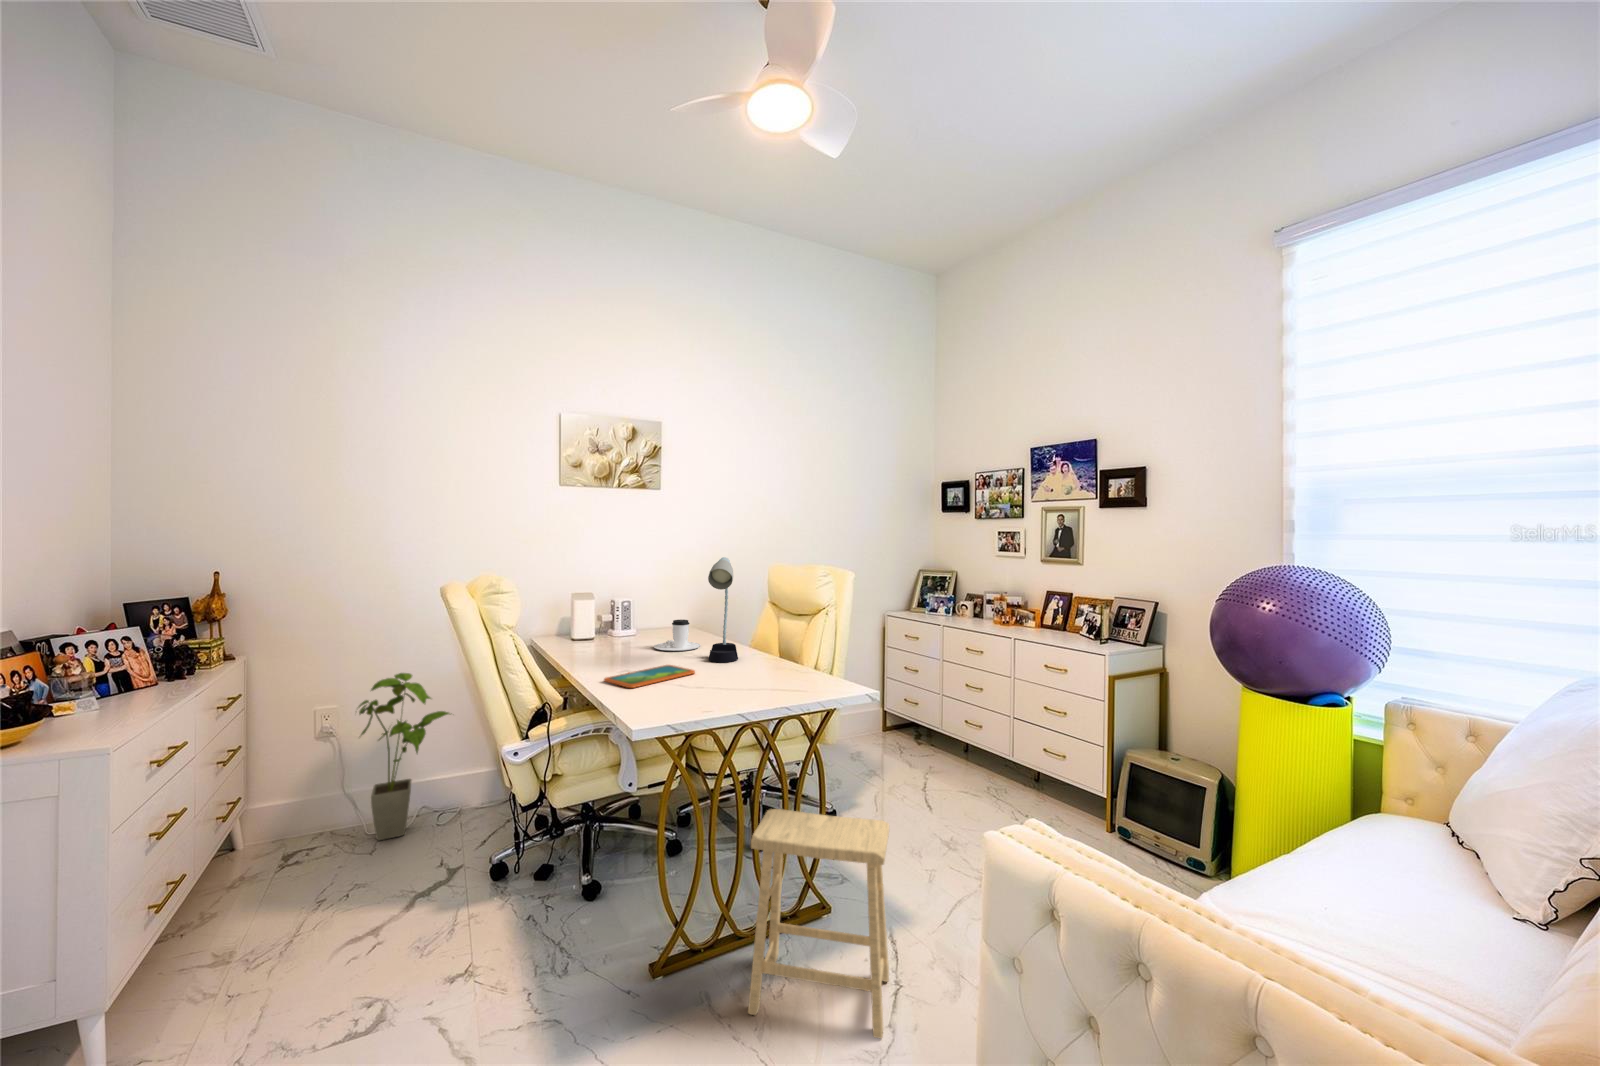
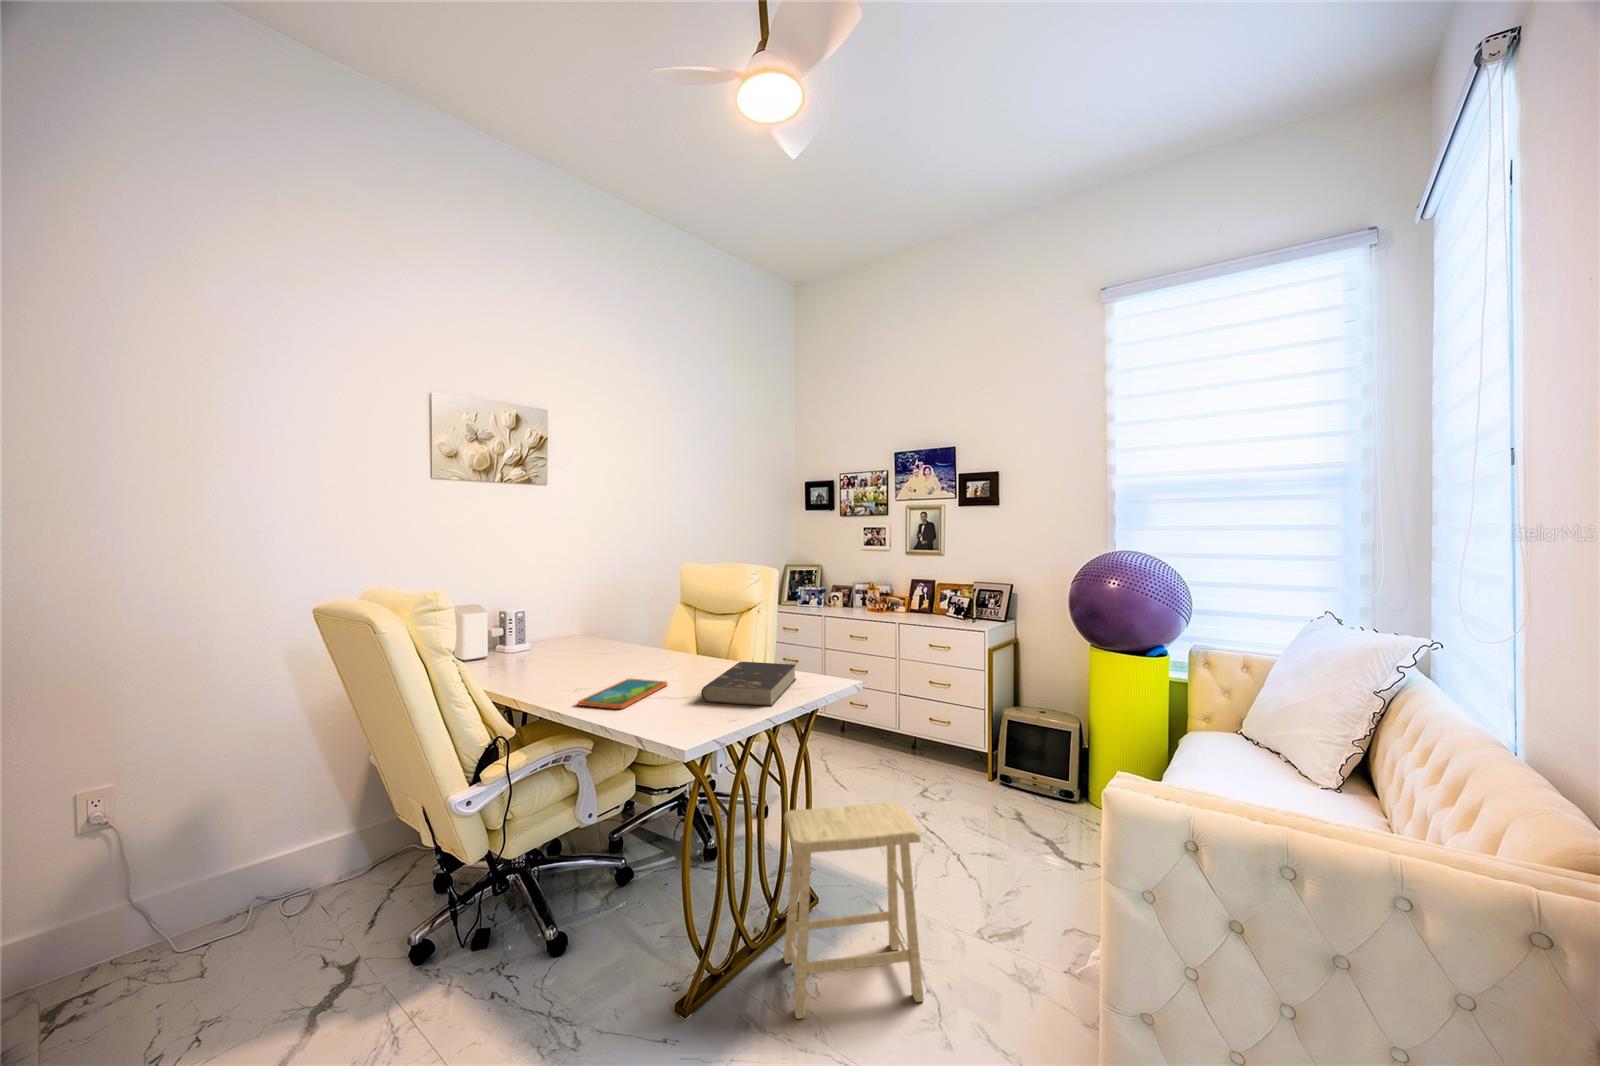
desk lamp: present [708,557,738,663] -> none [659,560,692,671]
coffee cup: present [654,620,701,651] -> none [578,628,631,664]
book: none [702,659,815,701] -> present [701,662,796,706]
house plant: present [359,673,449,841] -> none [151,727,304,958]

